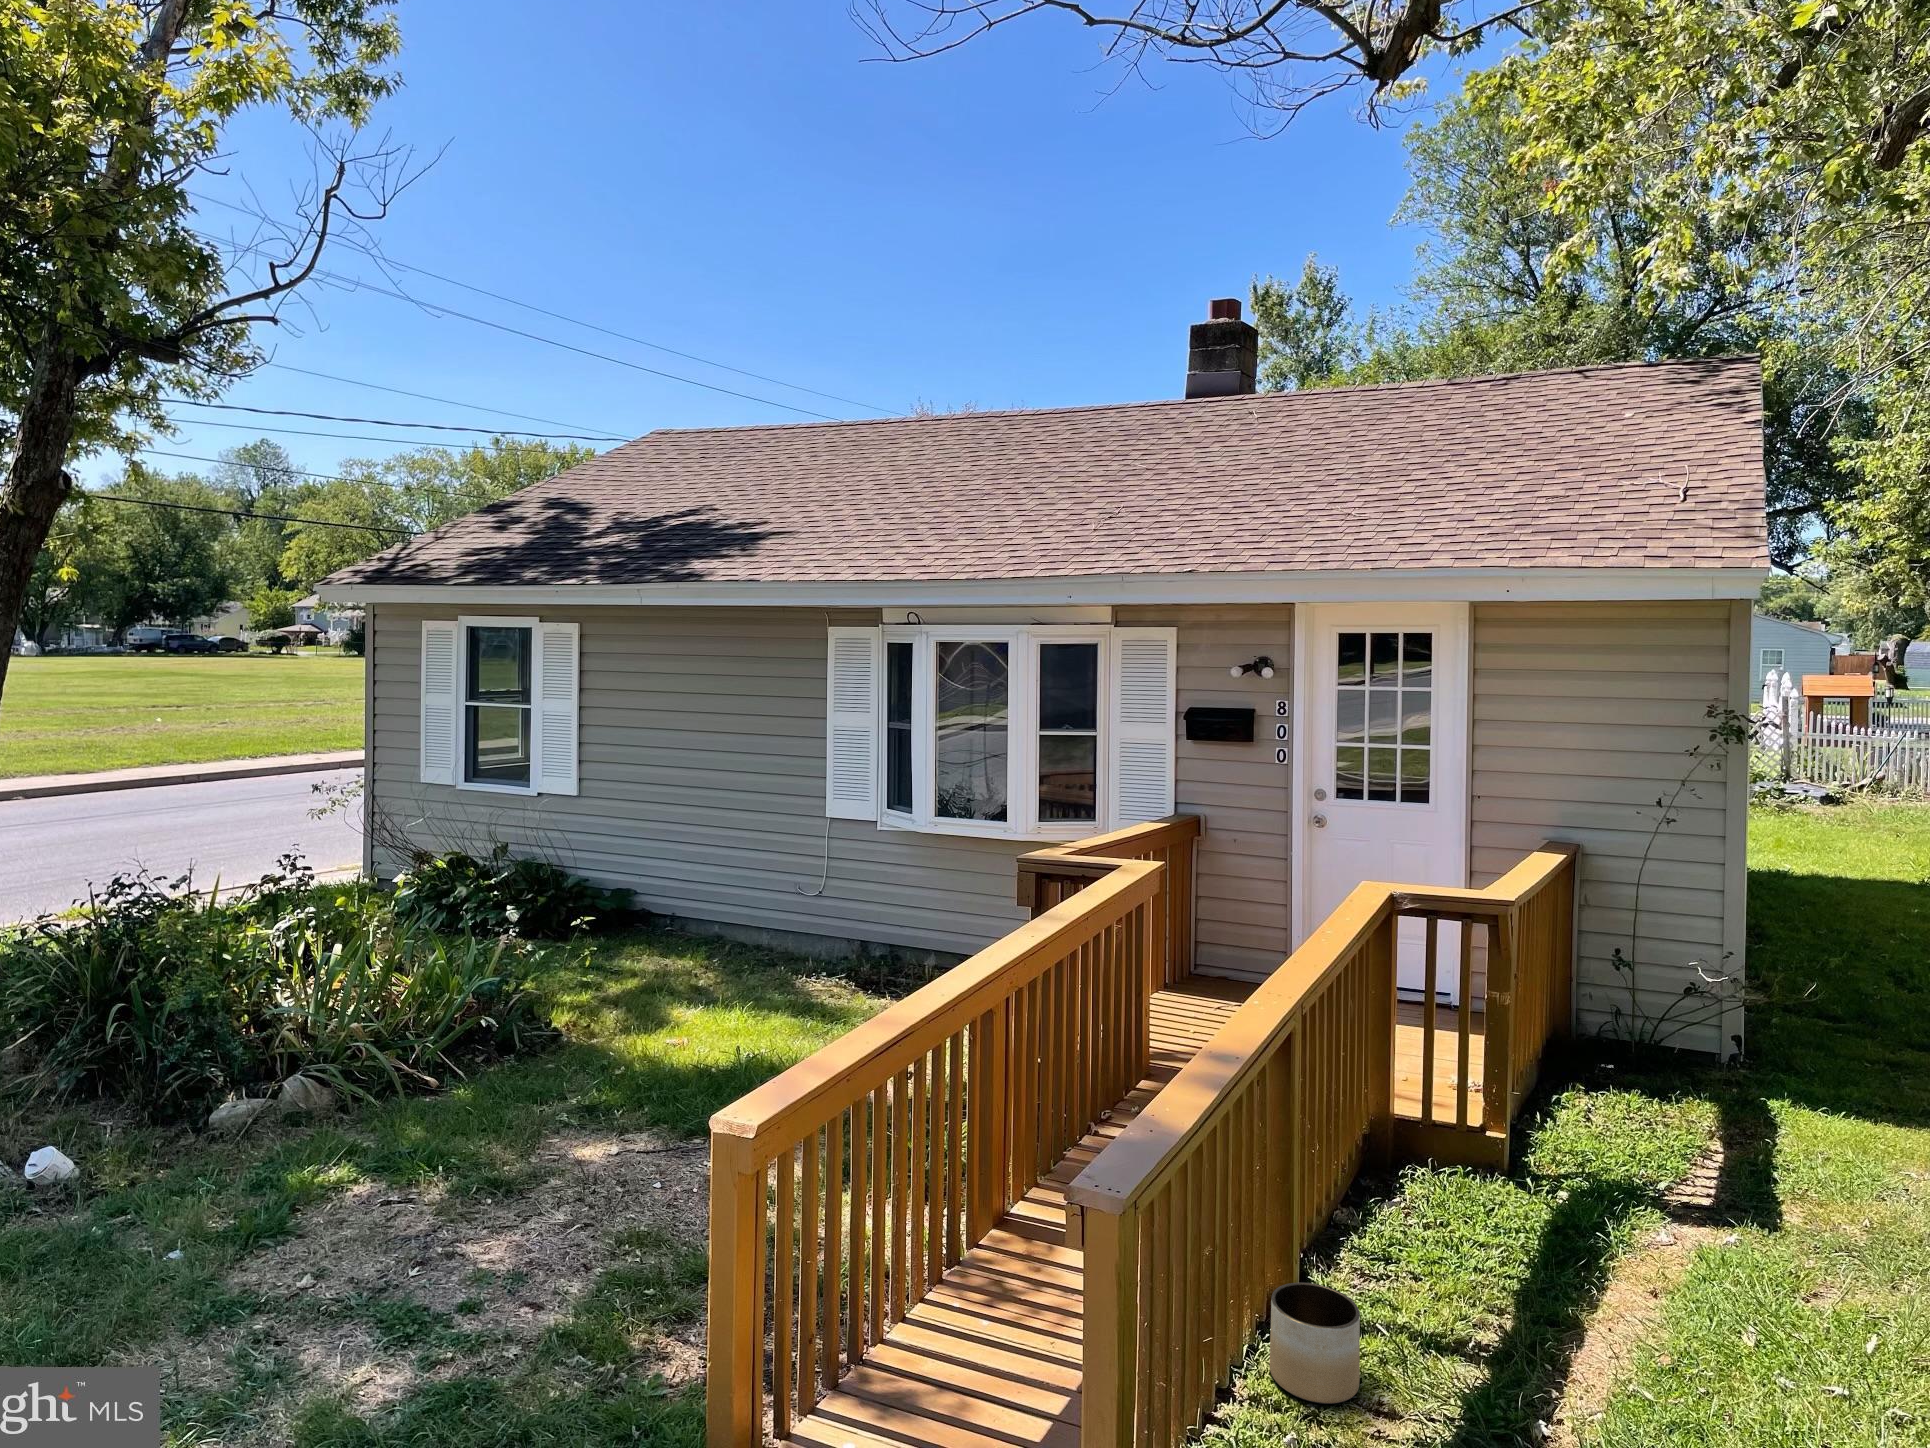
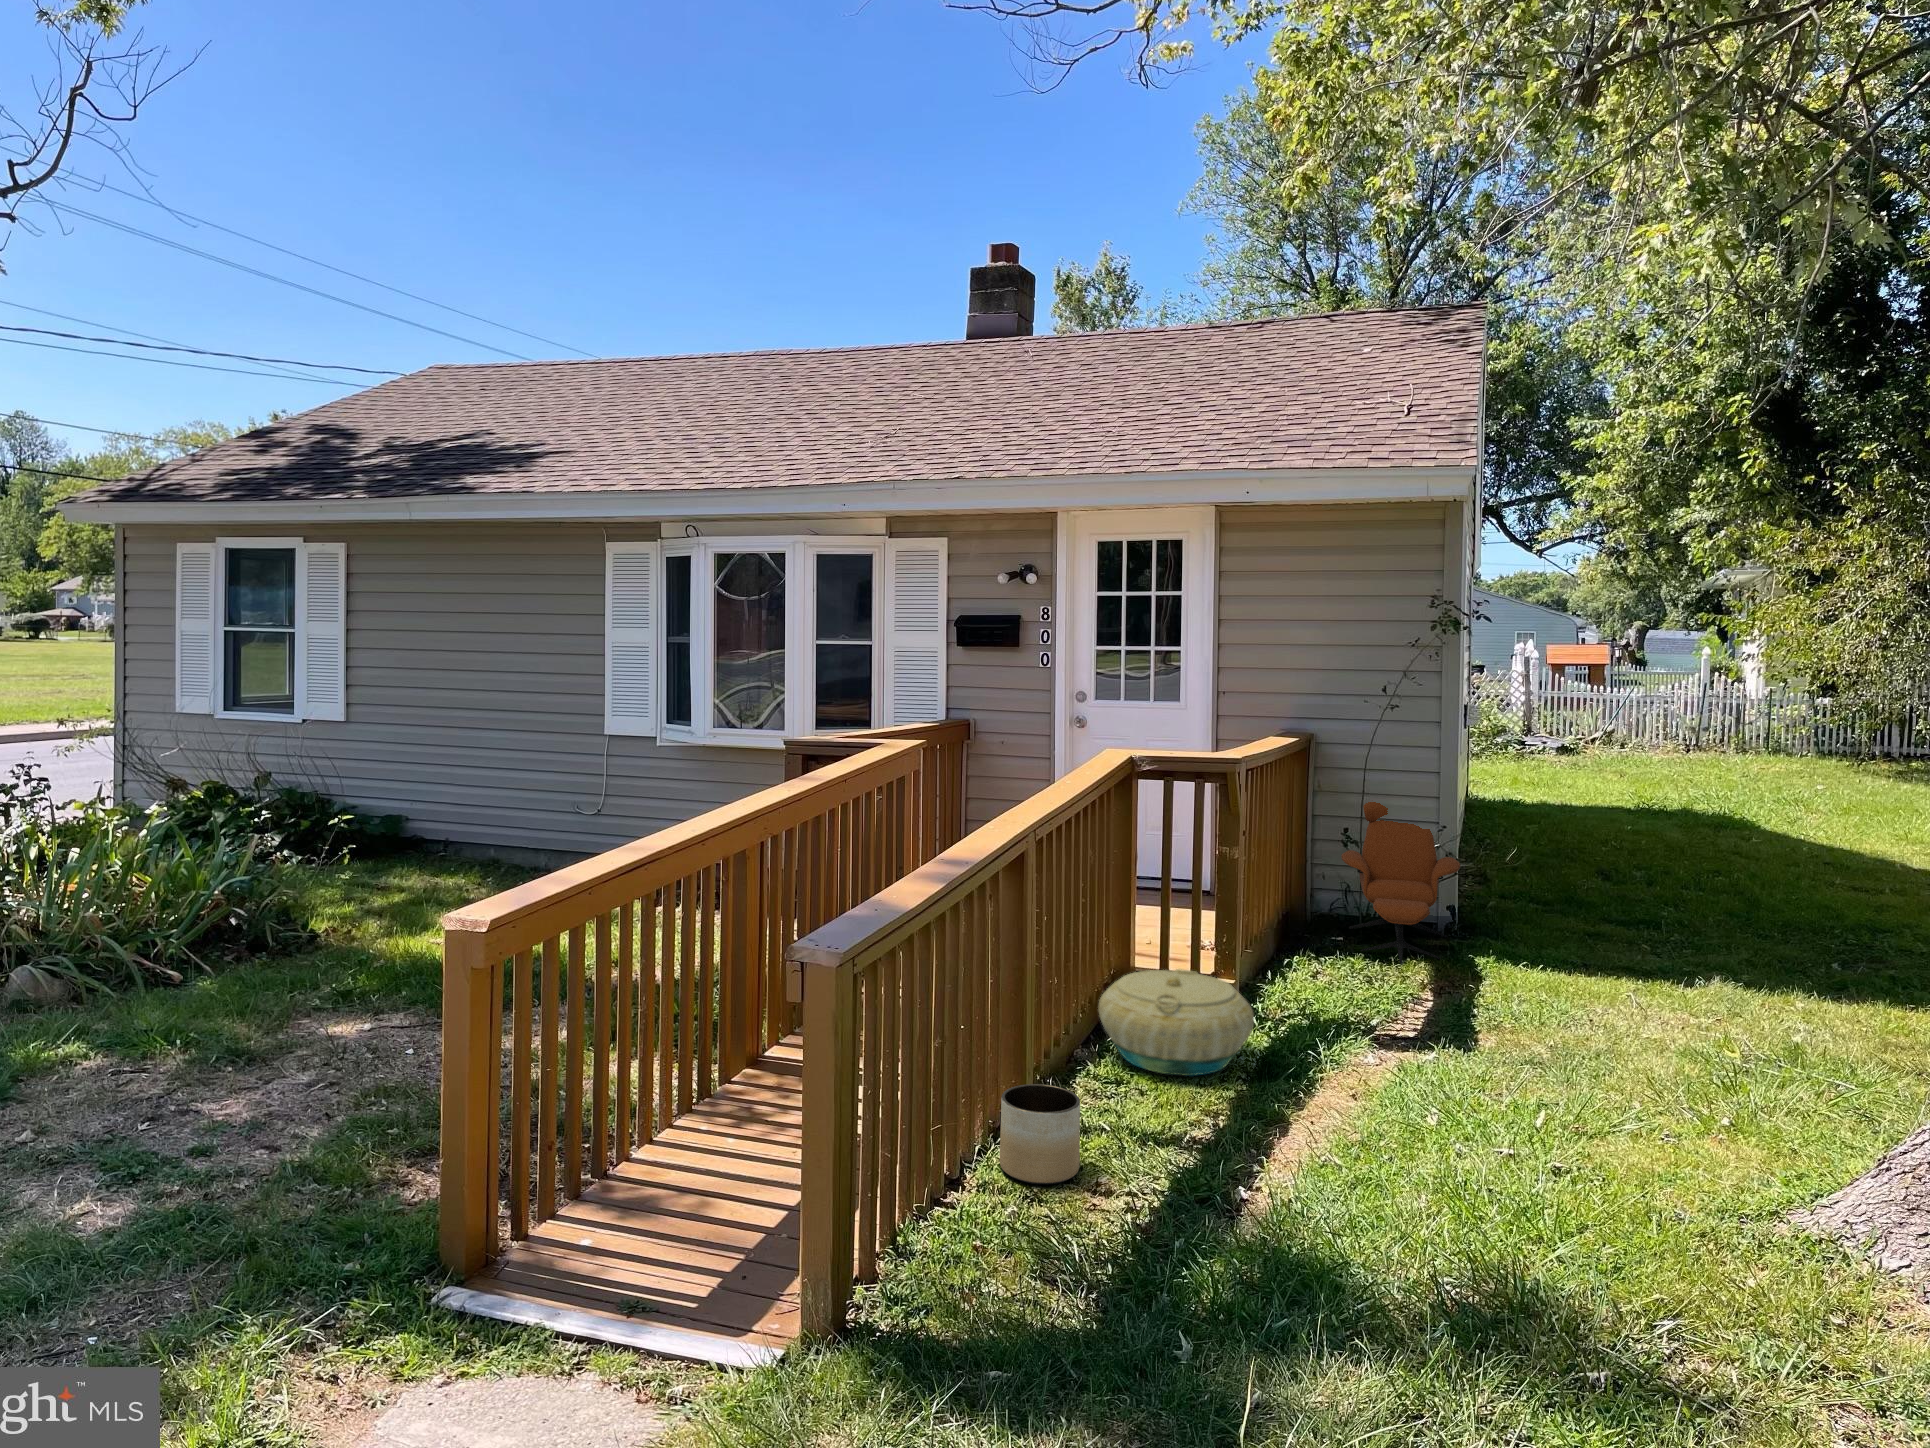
lounge chair: none [1603,907,1748,1104] -> present [1341,802,1460,964]
basket: none [1356,1126,1535,1256] -> present [1098,969,1254,1076]

